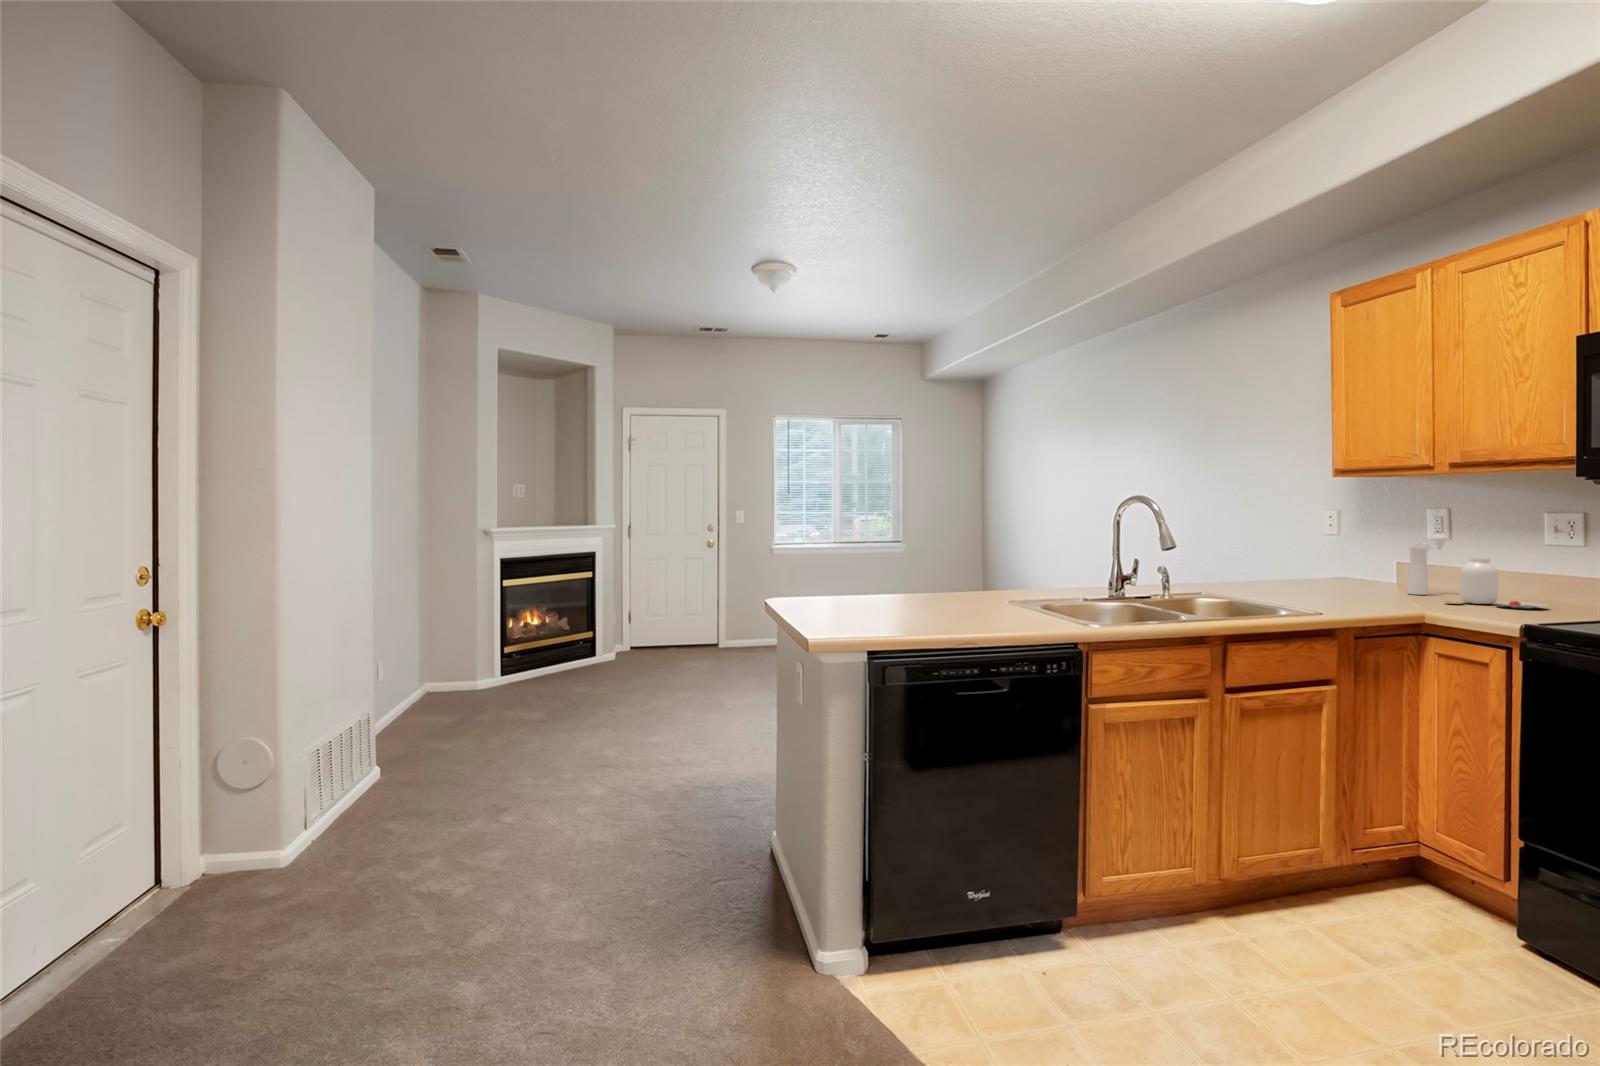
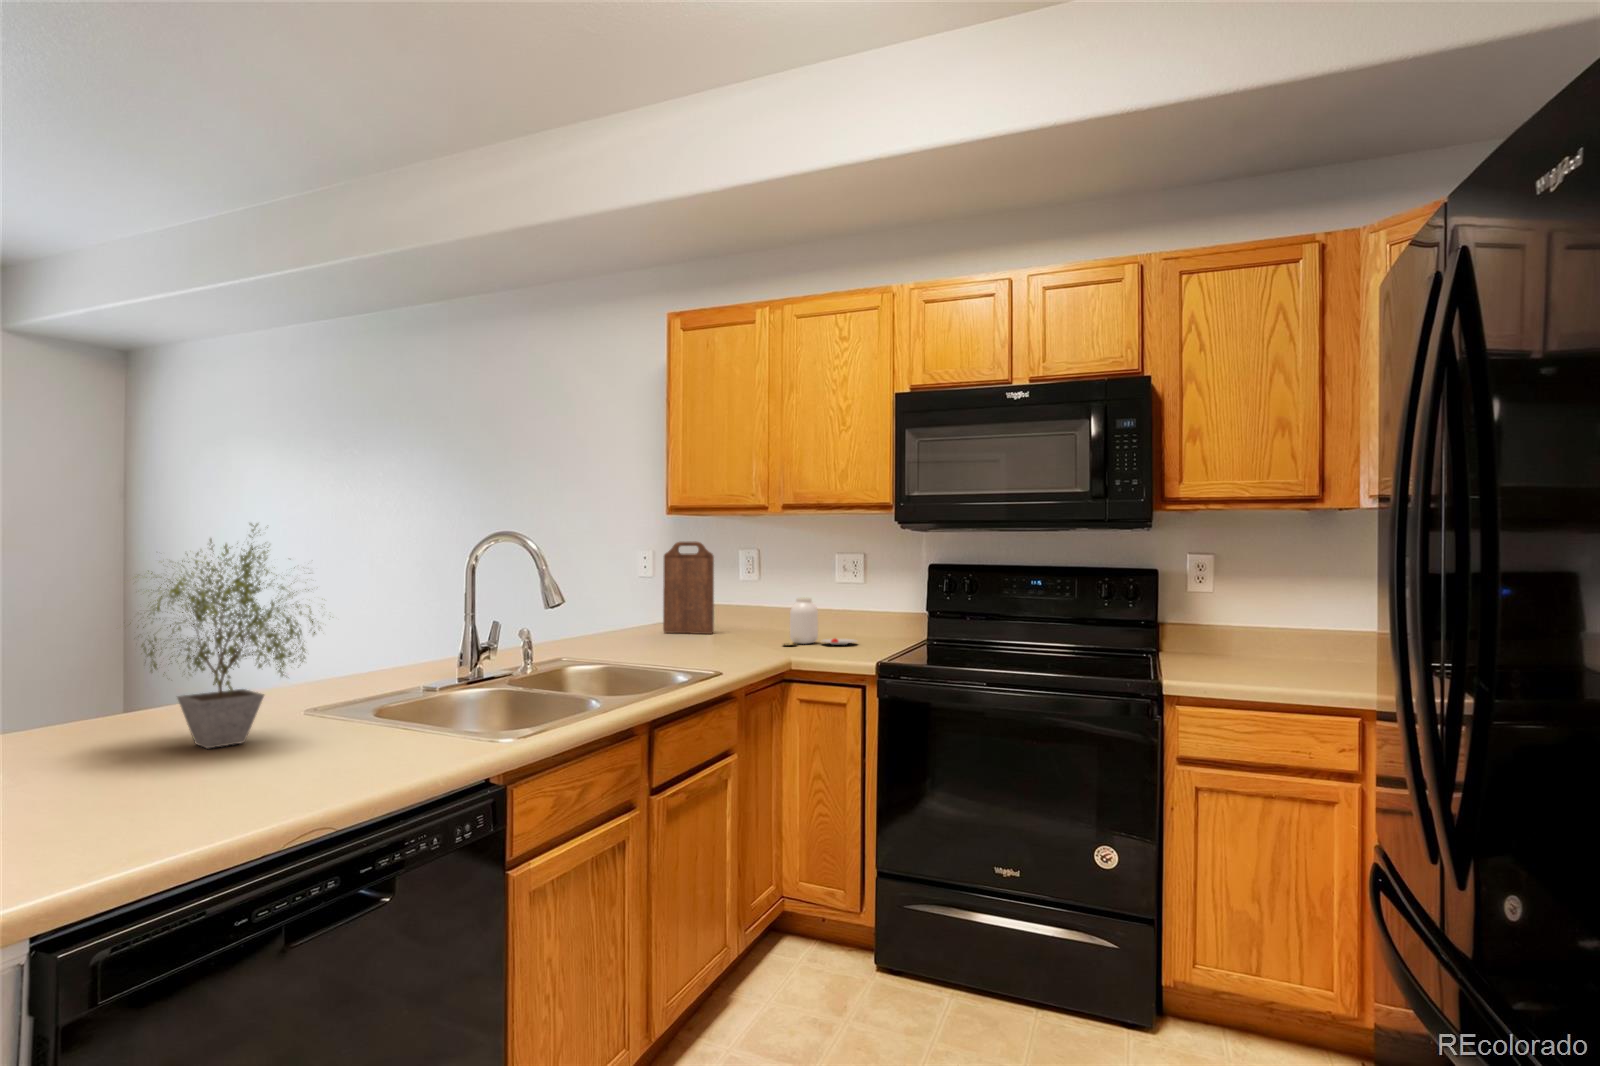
potted plant: none [918,499,1010,610] -> present [135,524,315,748]
cutting board: none [1341,502,1395,590] -> present [663,541,714,634]
pepper mill: present [1408,535,1447,595] -> none [734,575,759,638]

